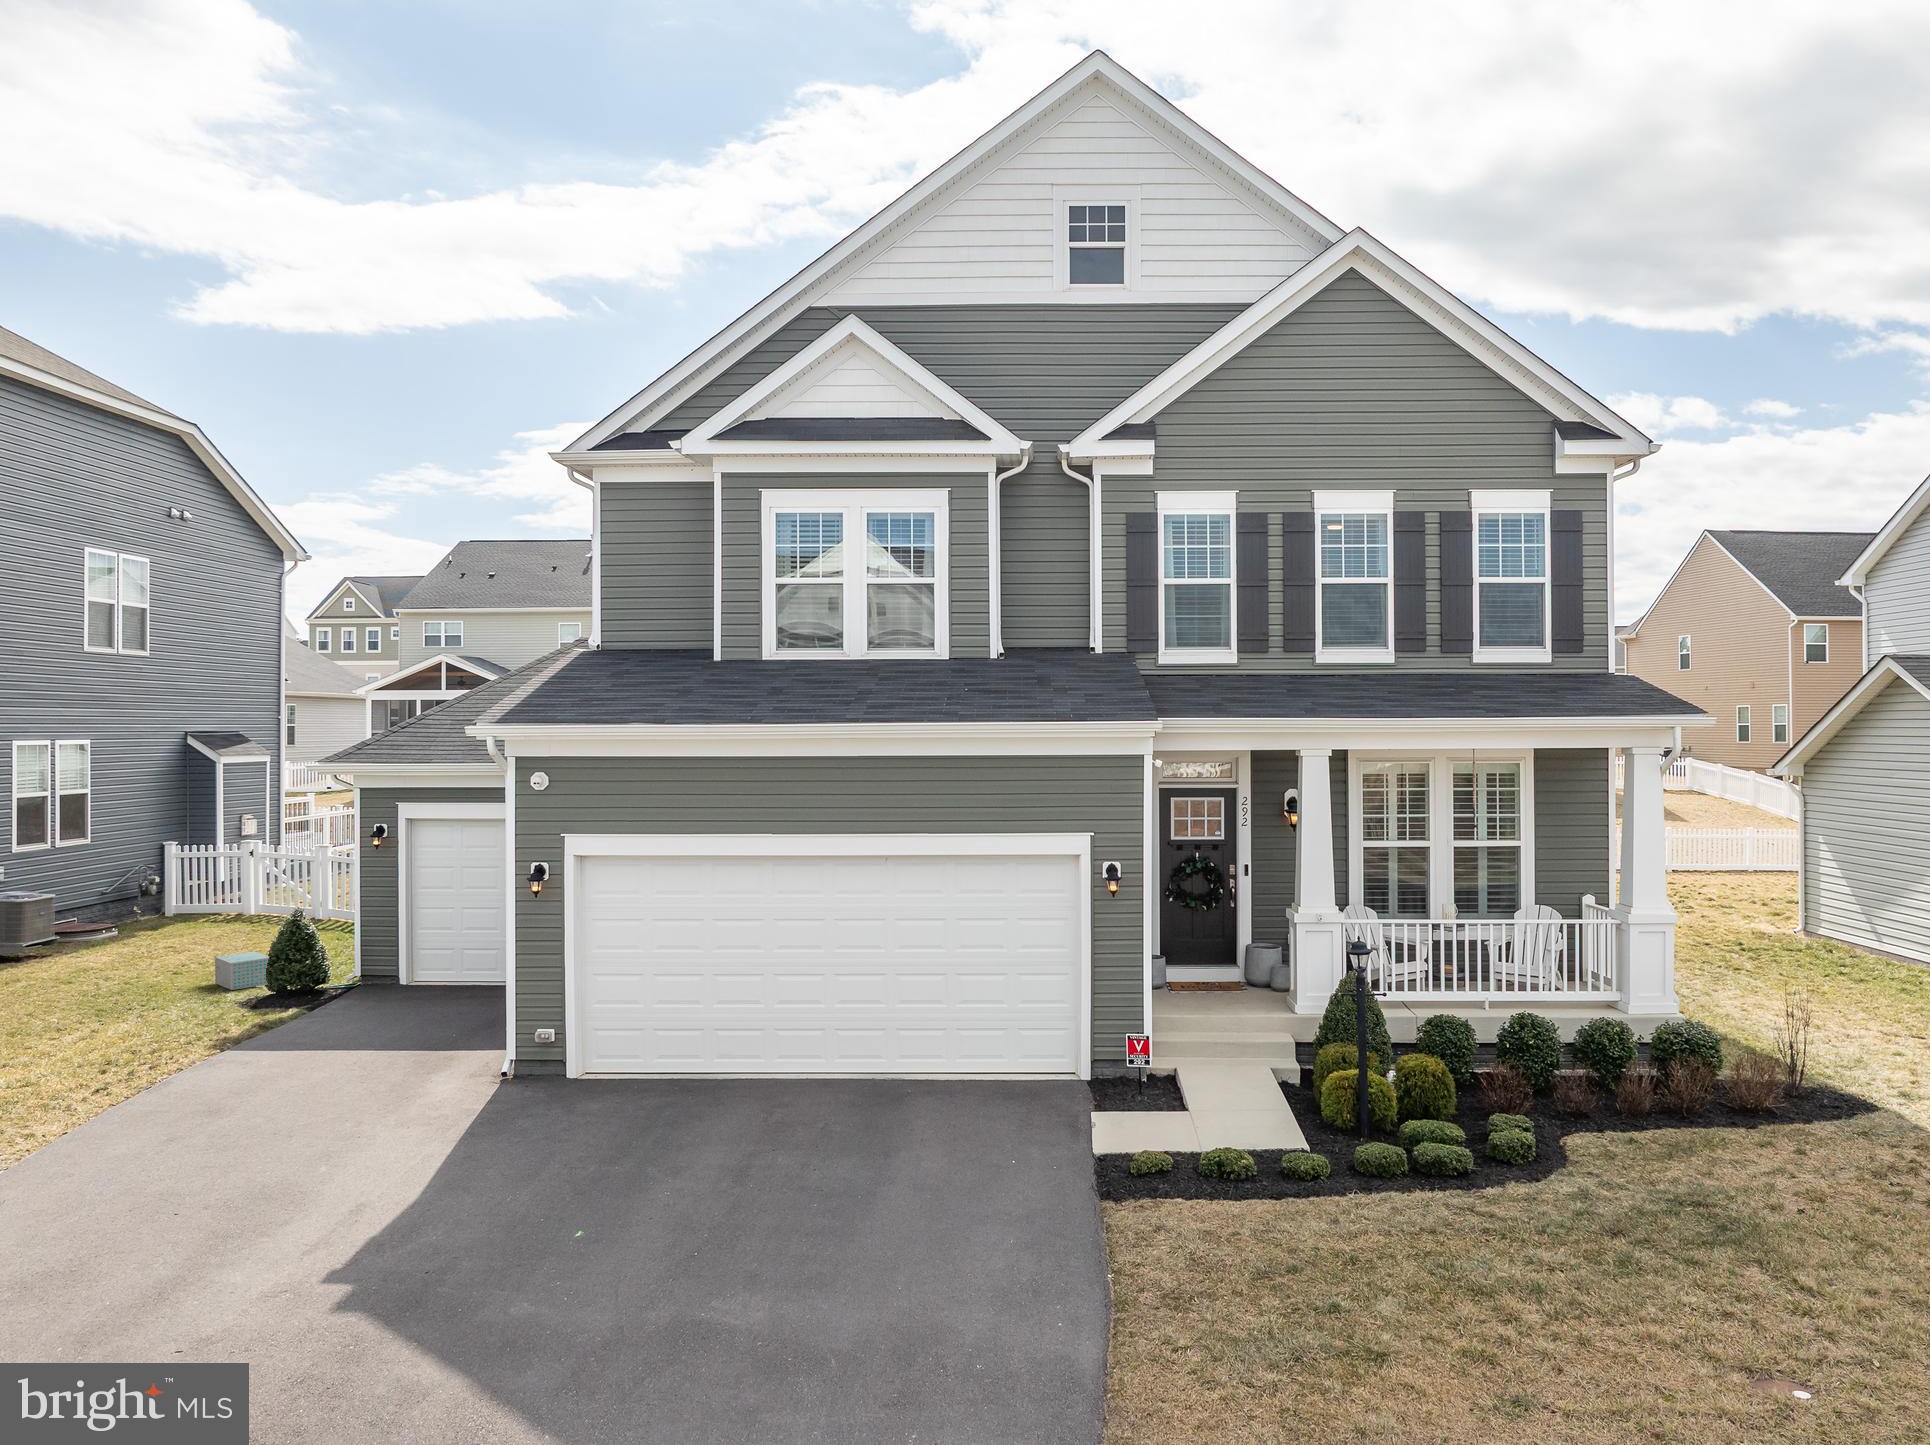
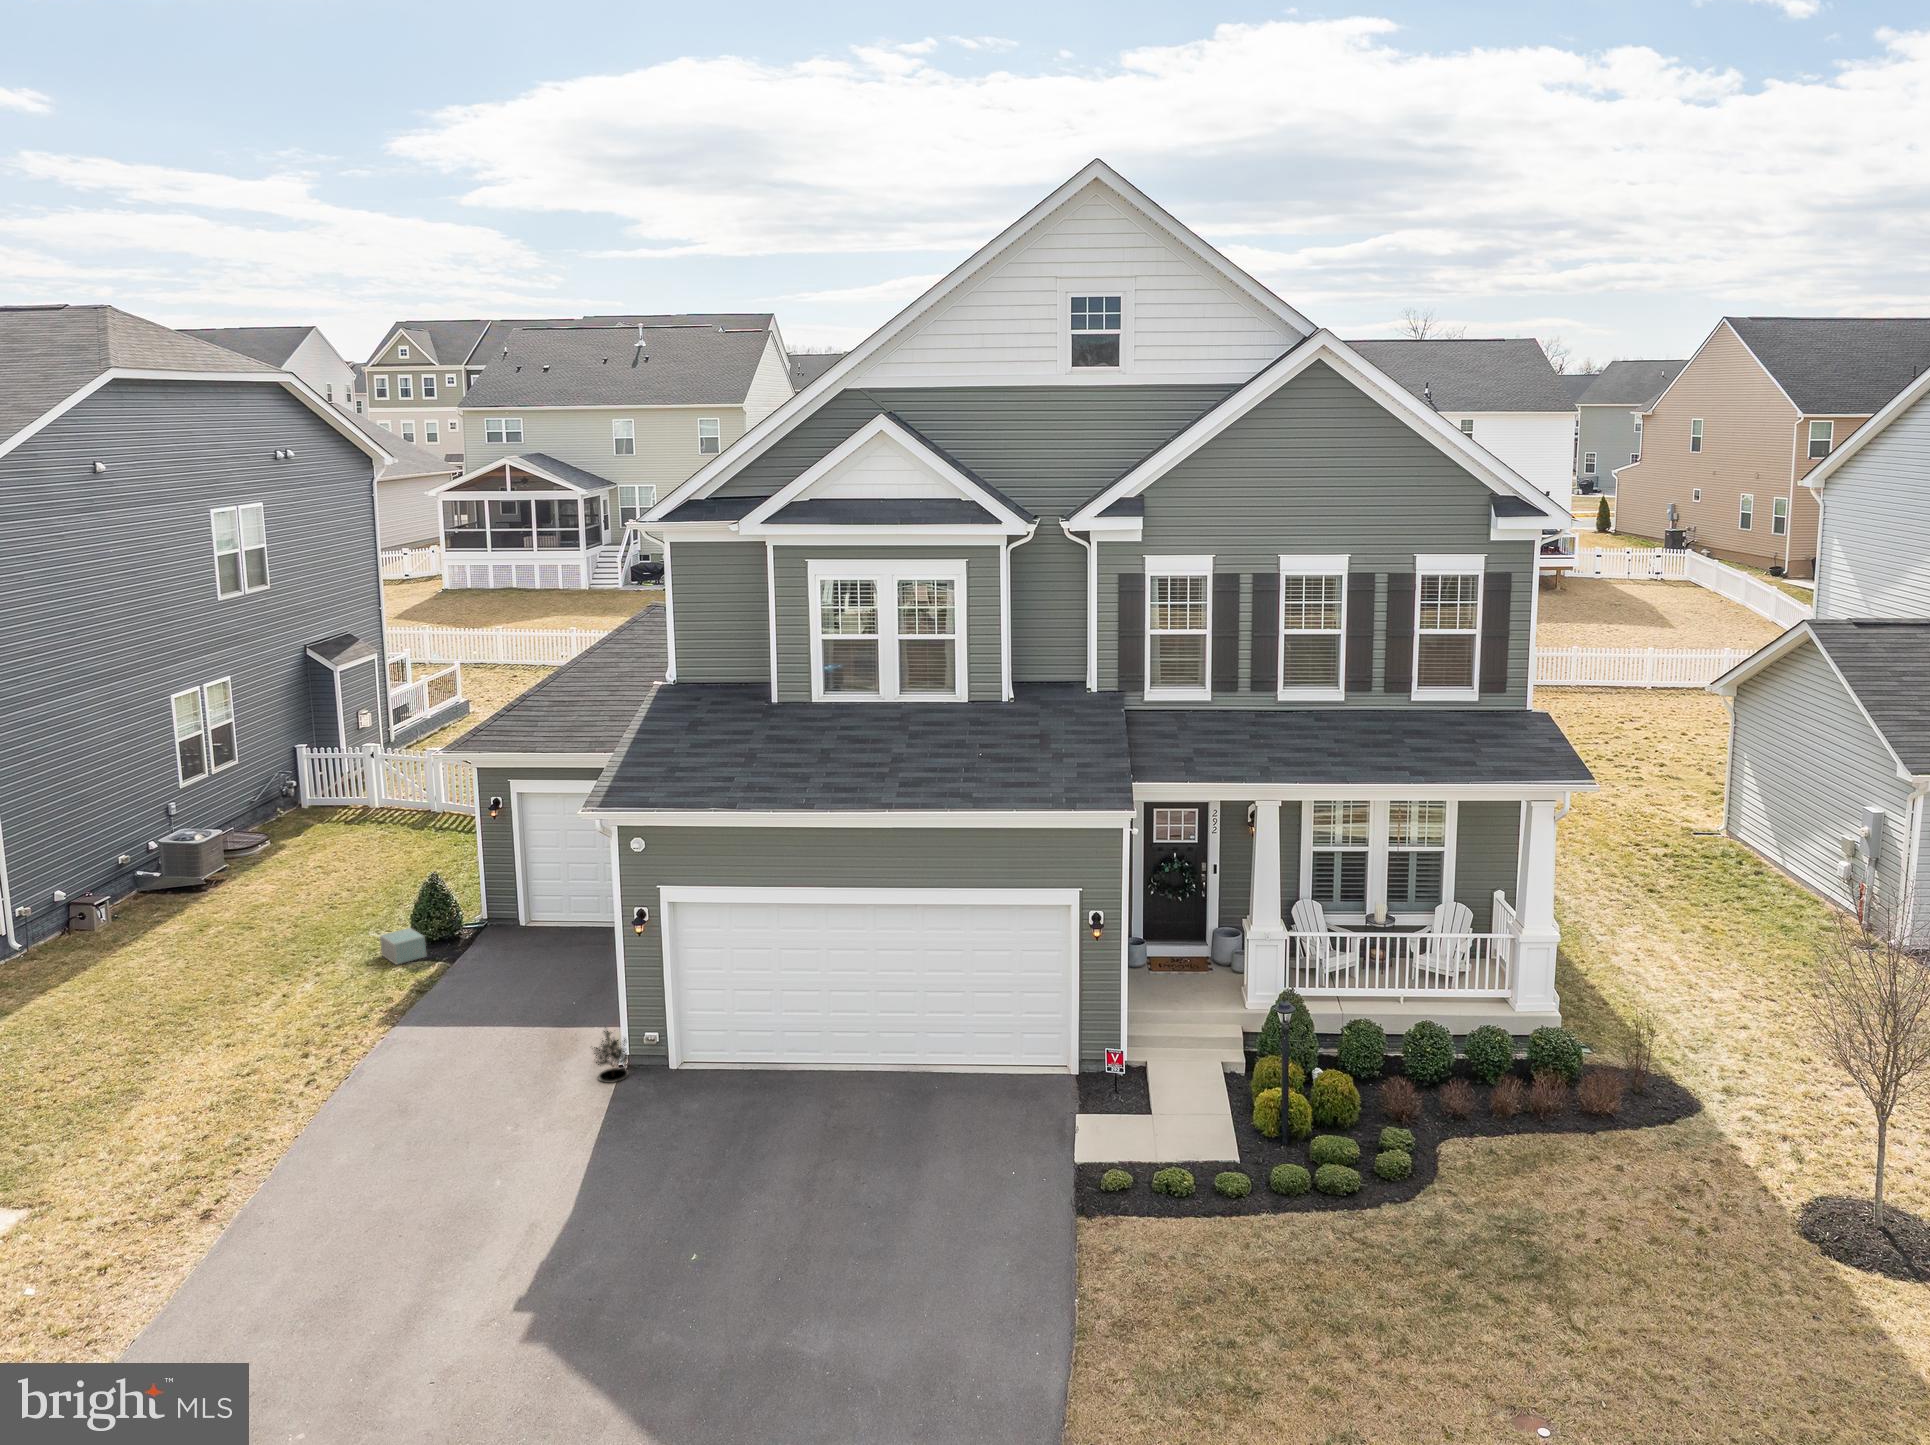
potted tree: none [460,1007,514,1082] -> present [594,1027,629,1083]

